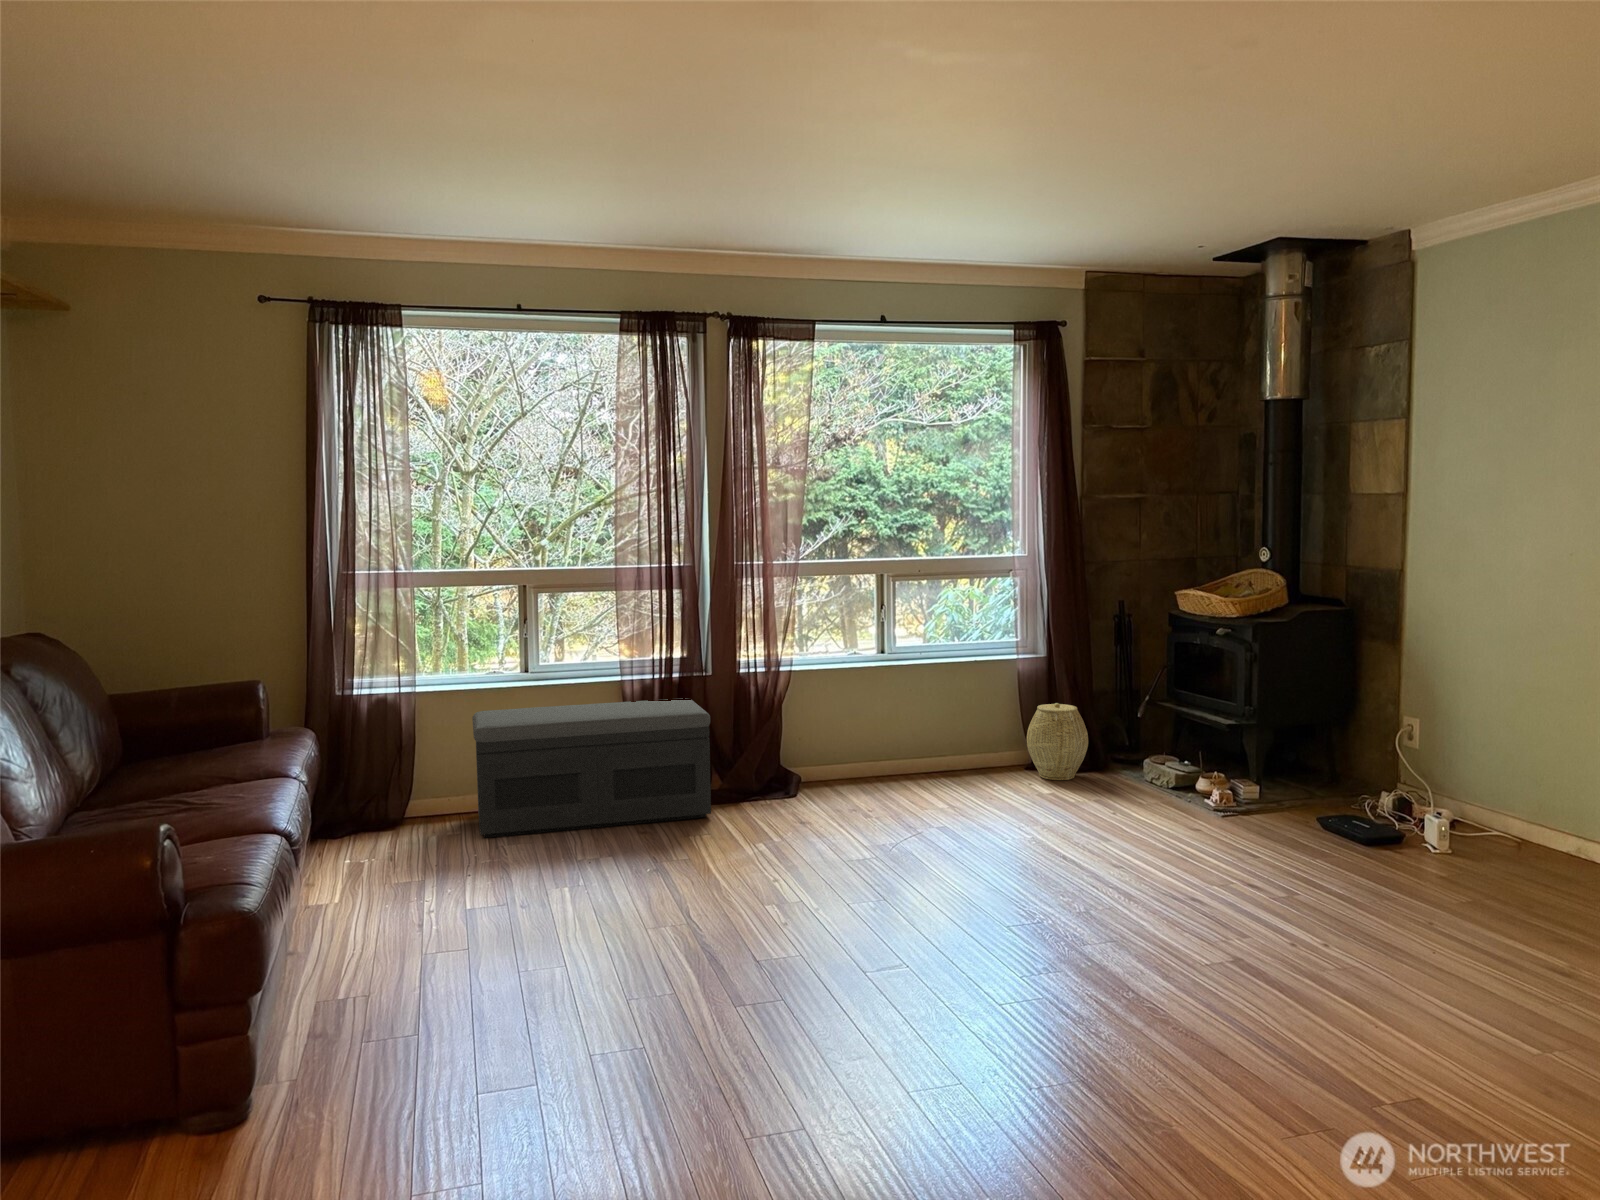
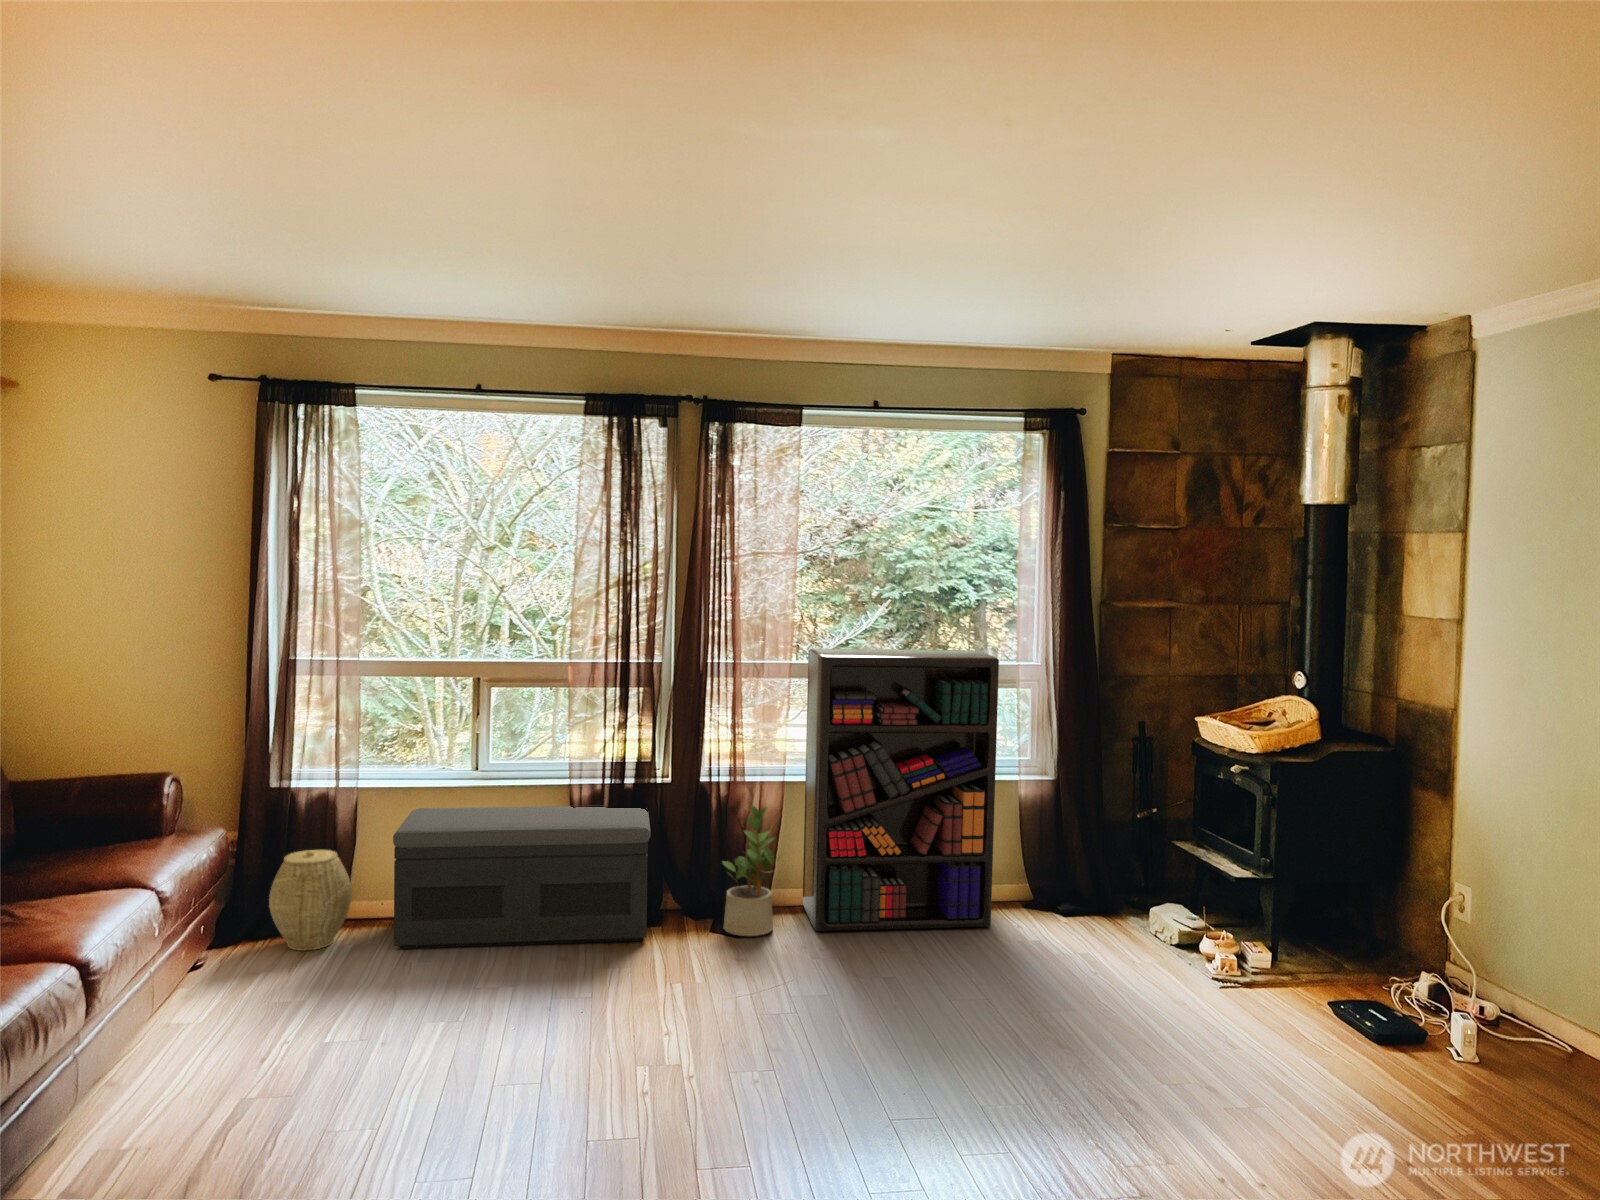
bookshelf: none [832,544,1010,800] -> present [803,649,999,931]
potted plant: none [770,689,829,807] -> present [723,806,782,936]
woven basket: present [1027,703,1088,780] -> present [269,850,352,951]

